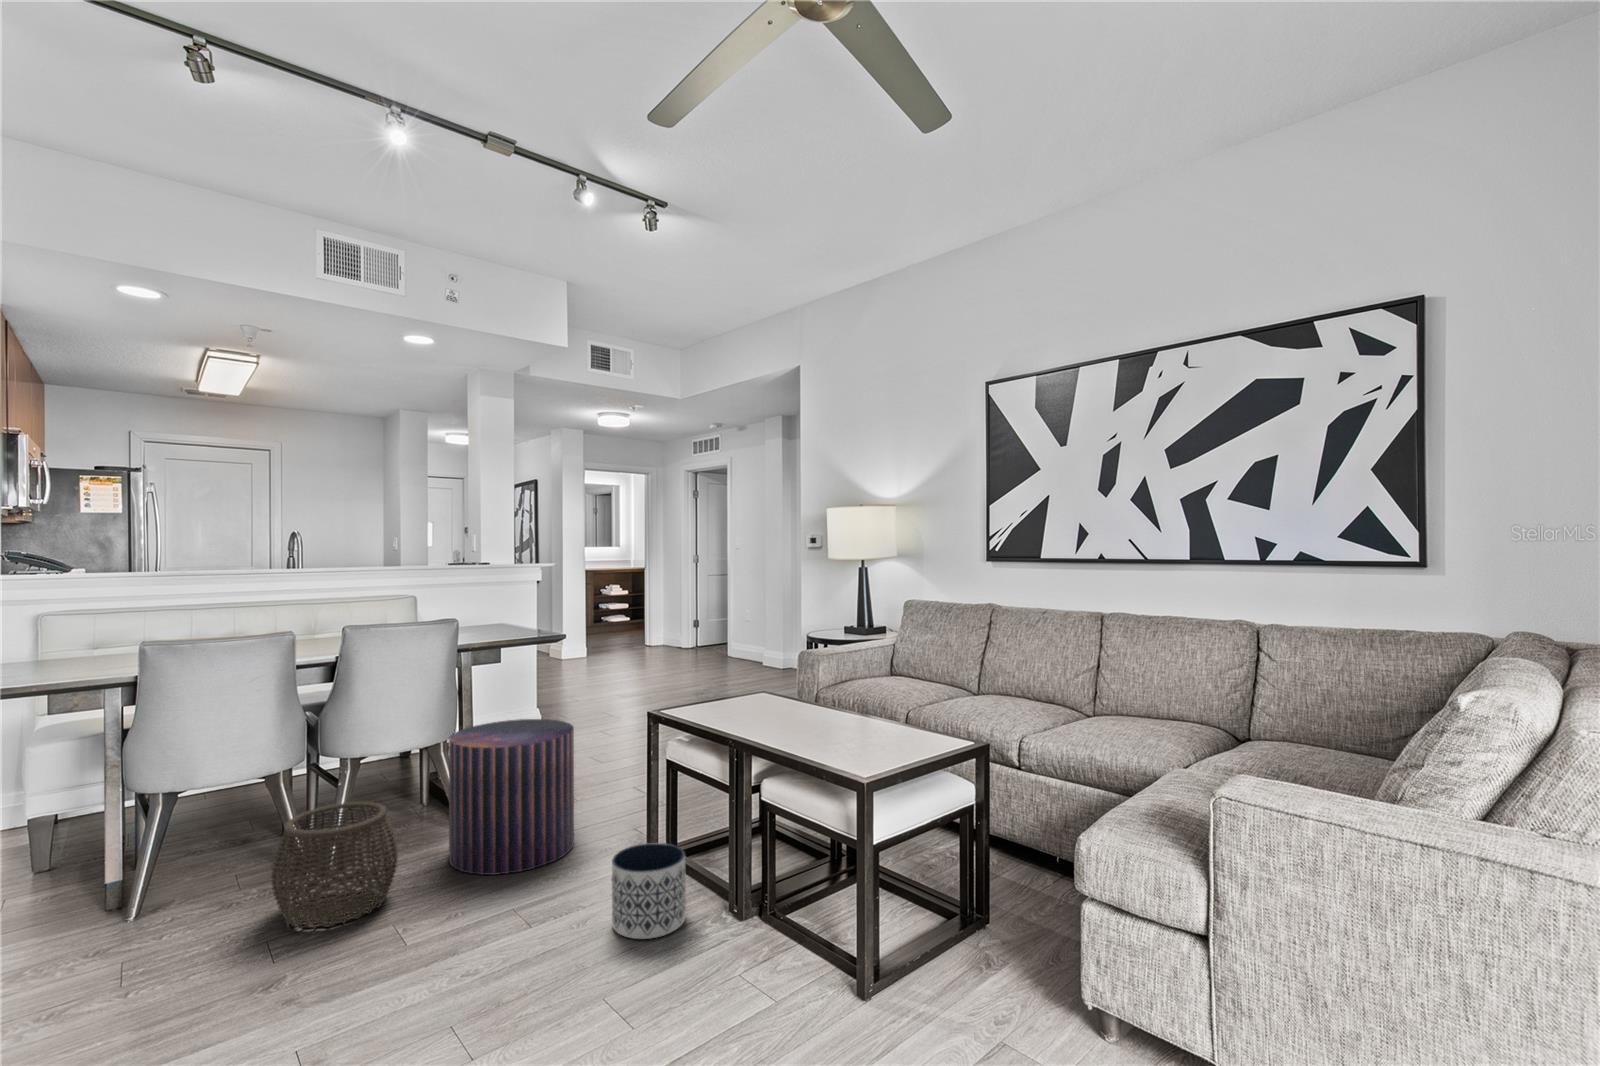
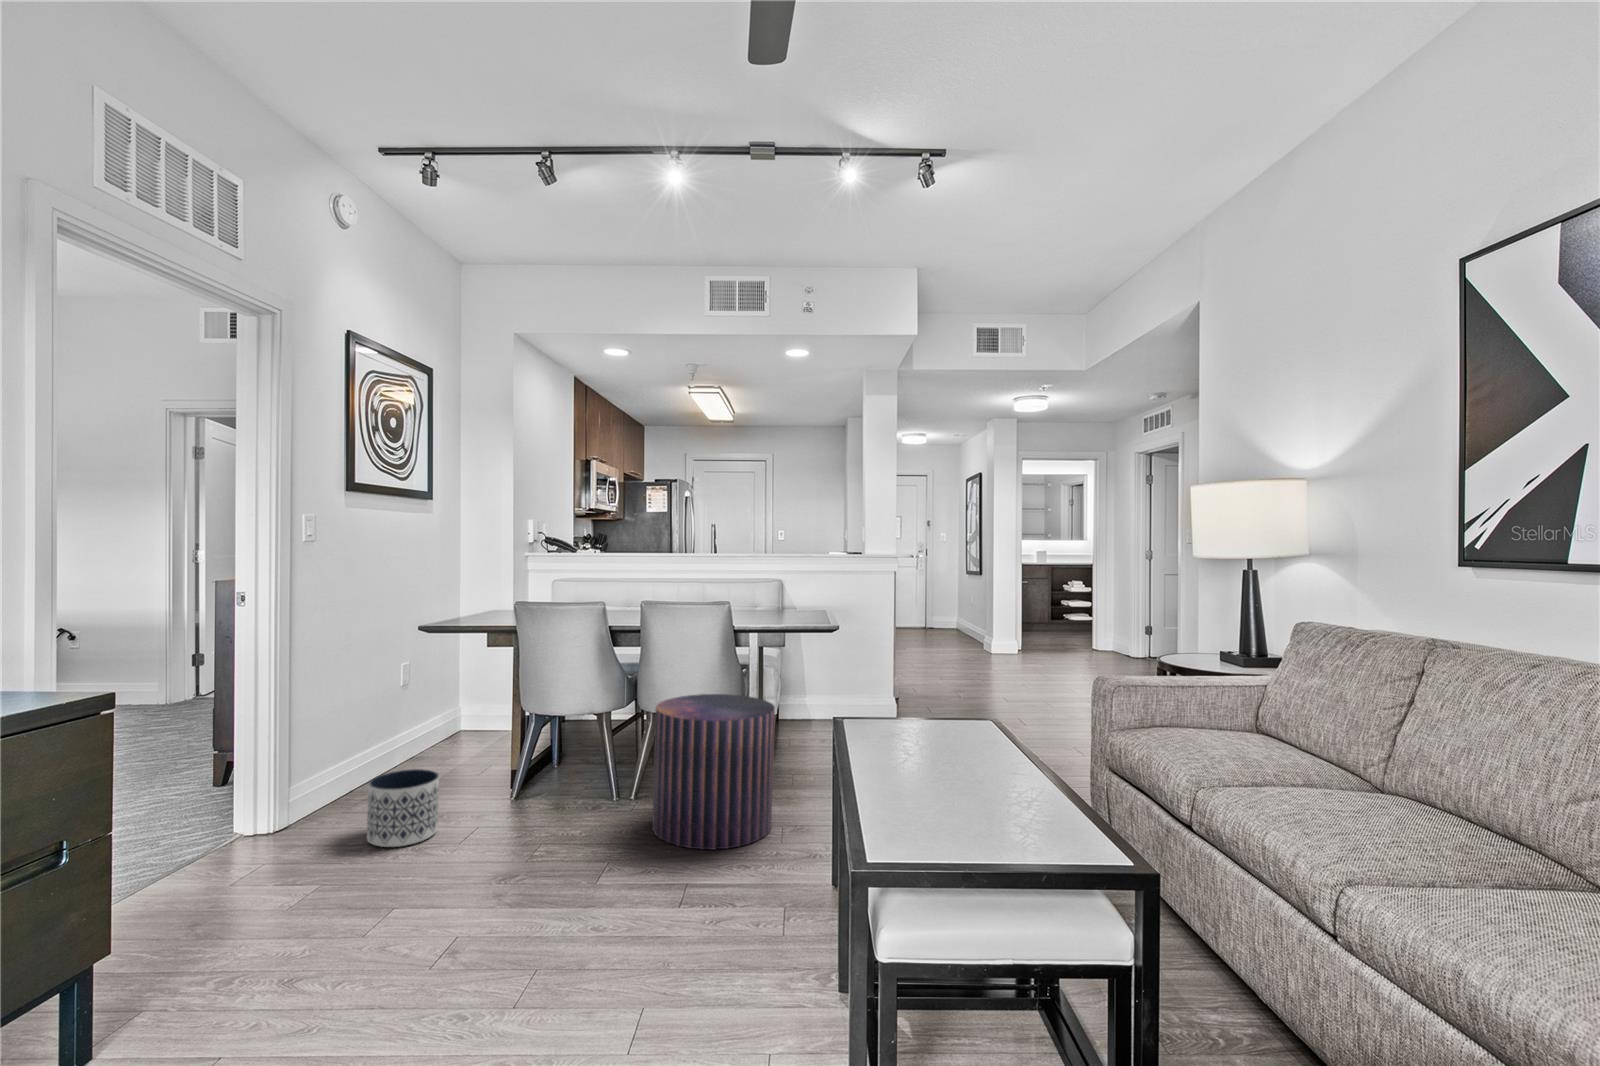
woven basket: present [271,802,398,928] -> none [495,739,596,845]
planter: present [612,843,686,939] -> present [367,769,439,847]

